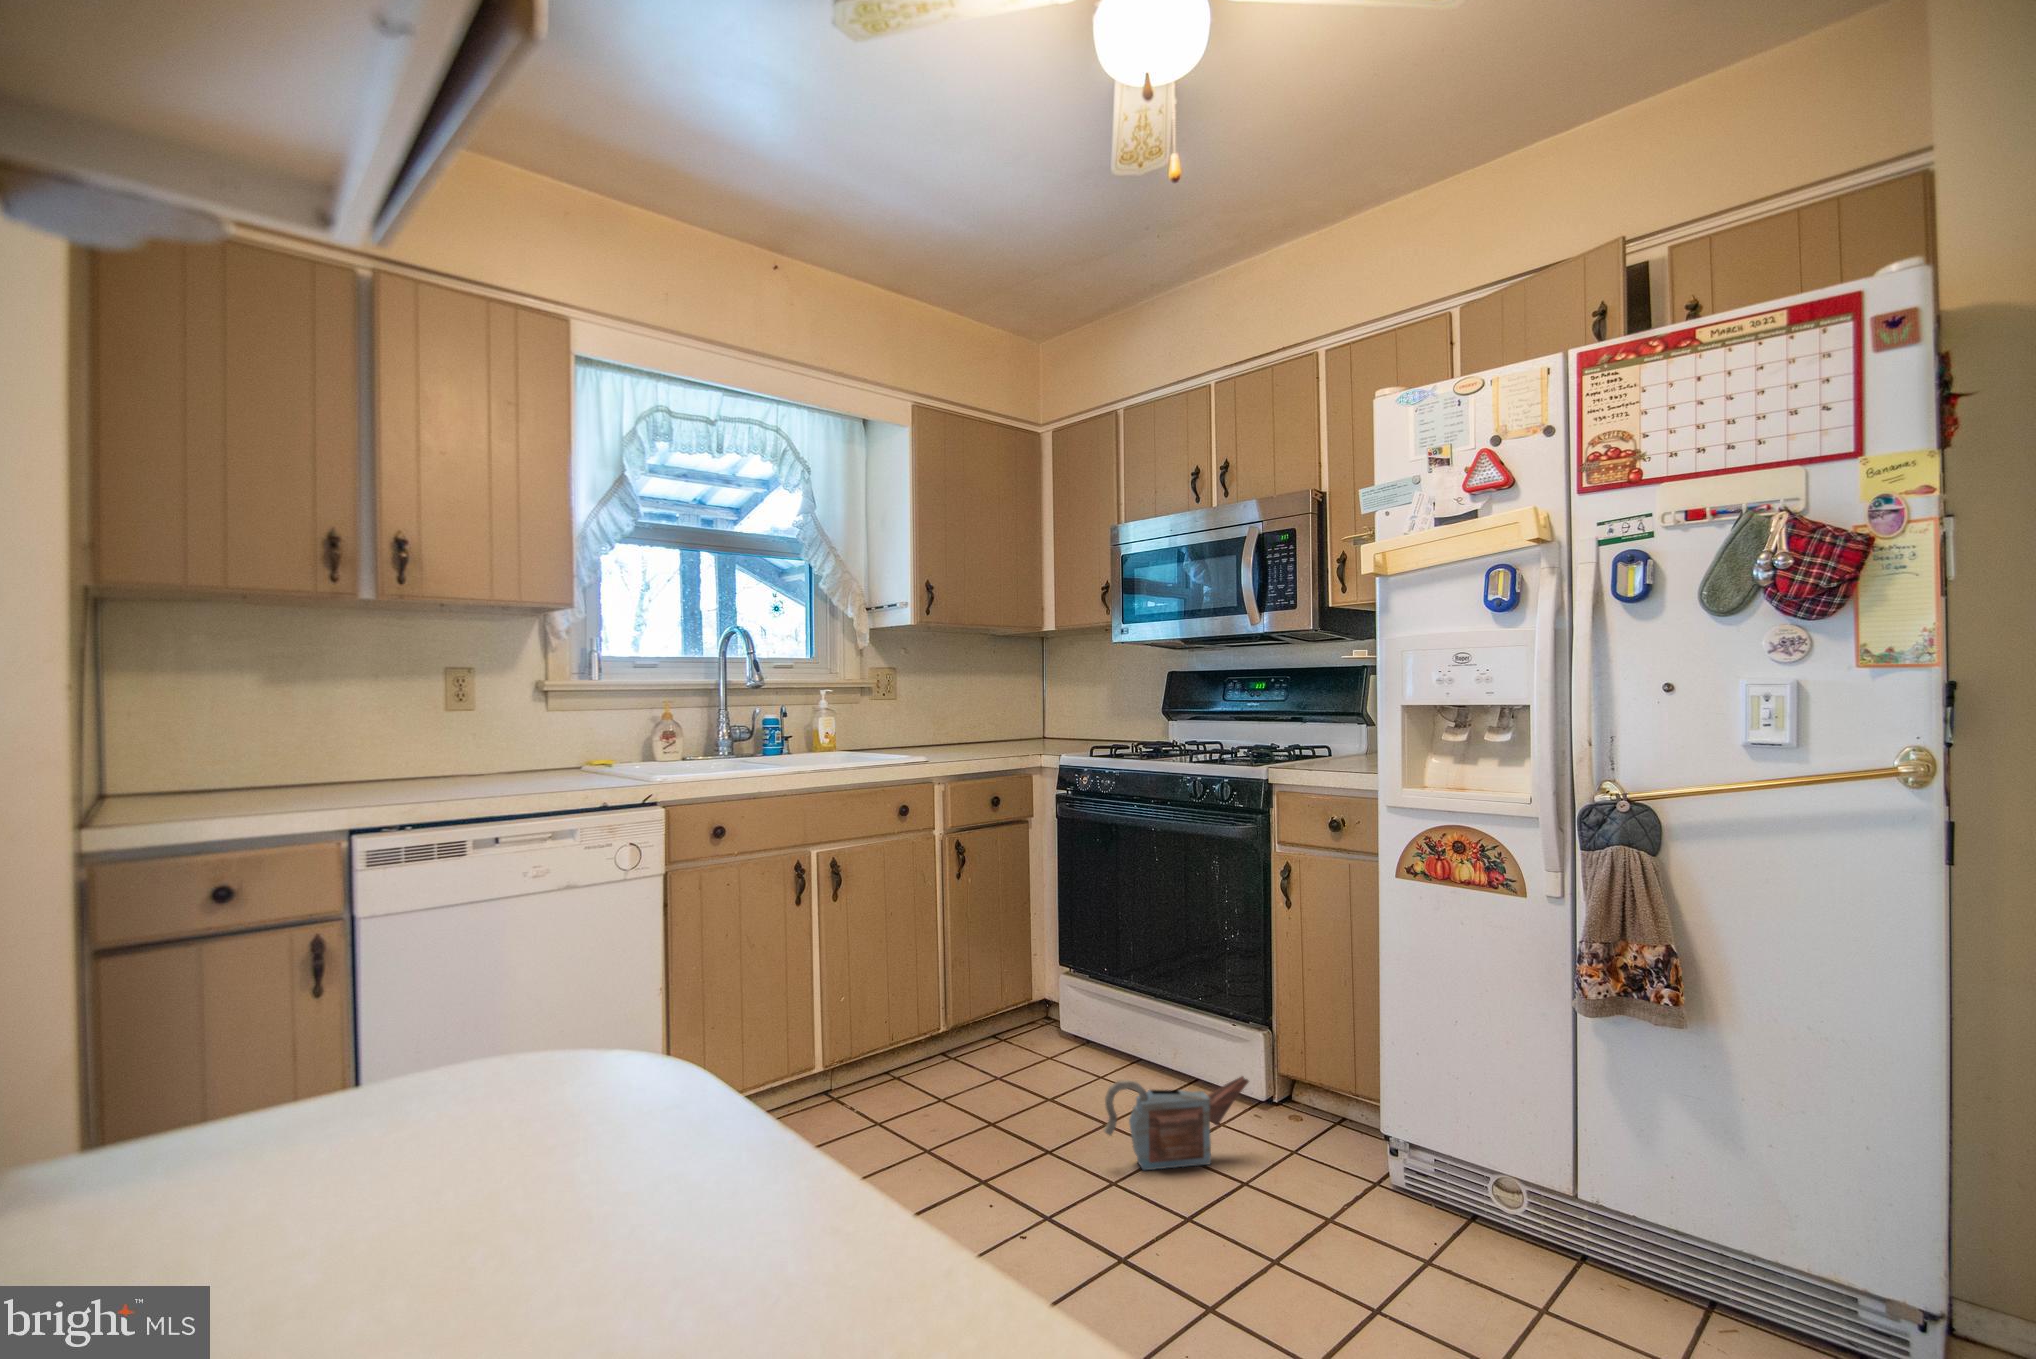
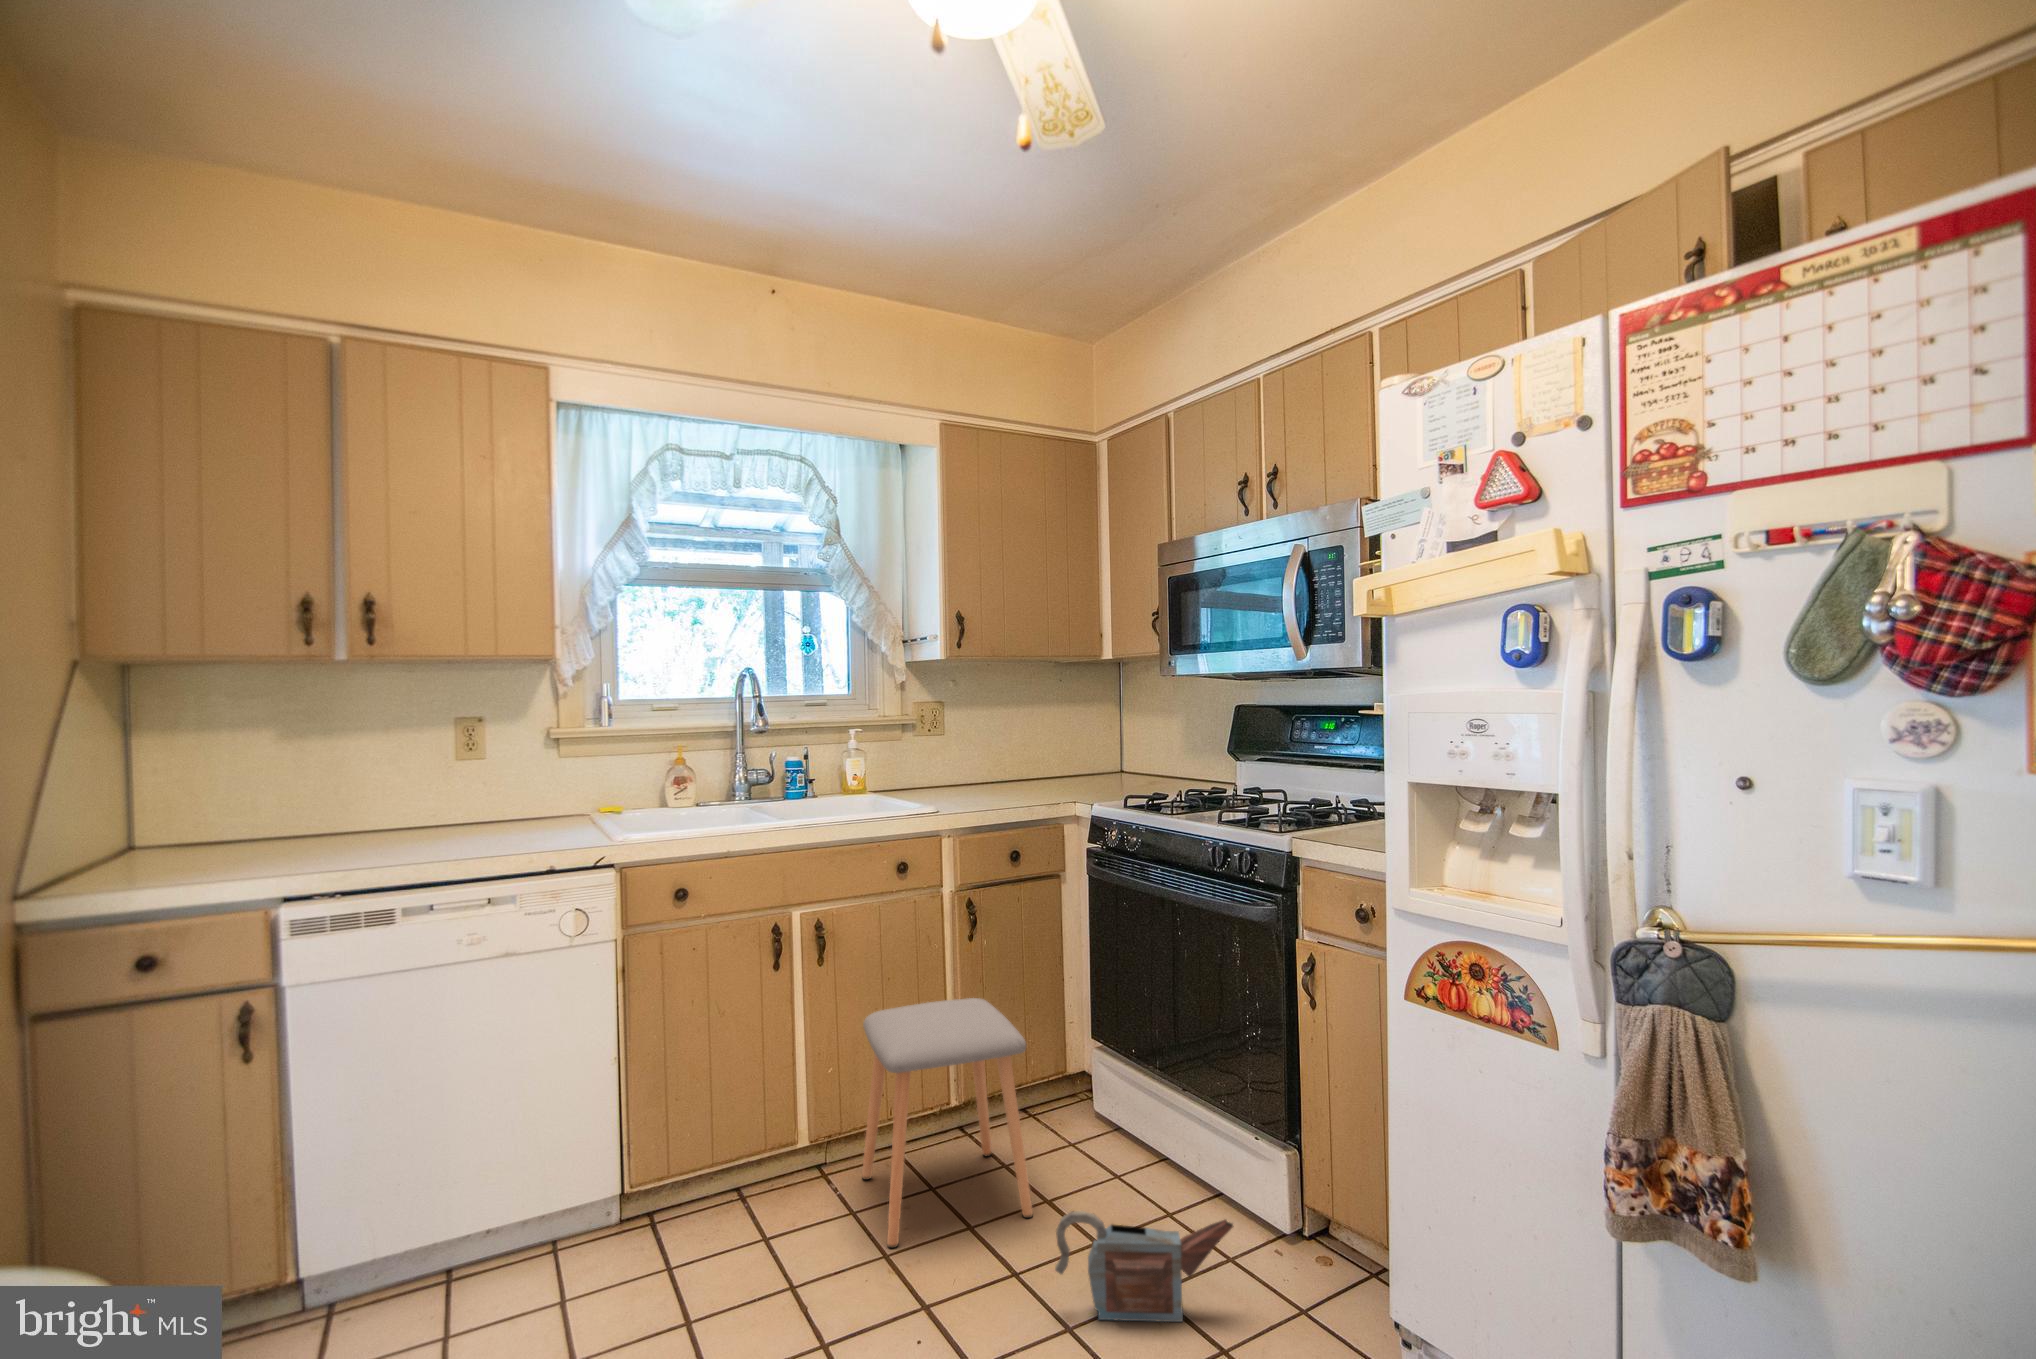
stool: none [874,926,1046,1143] -> present [862,998,1033,1248]

